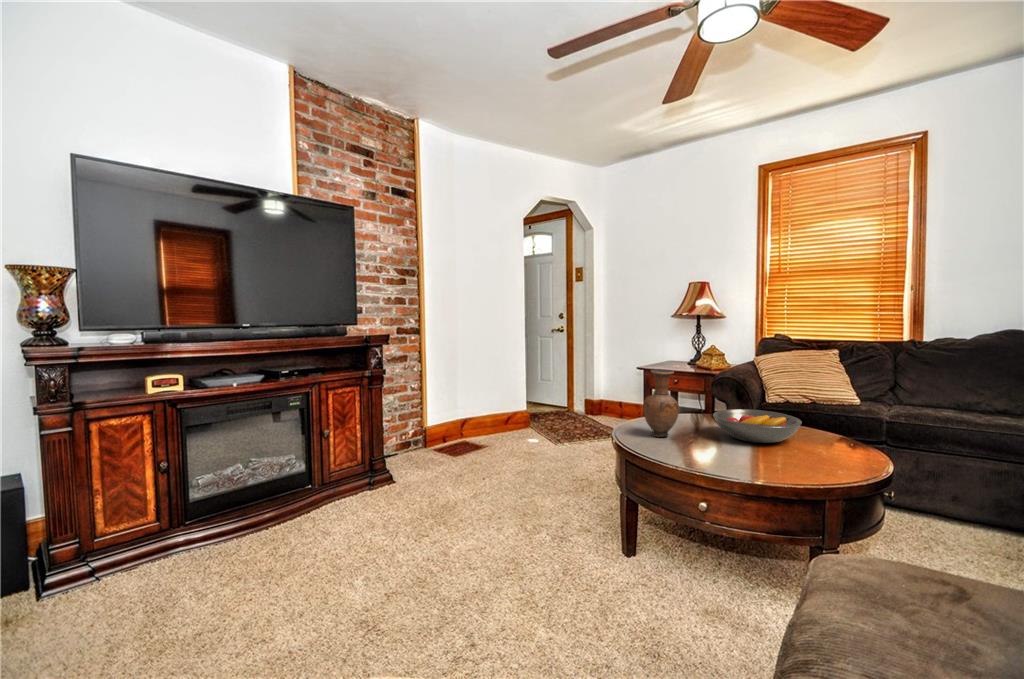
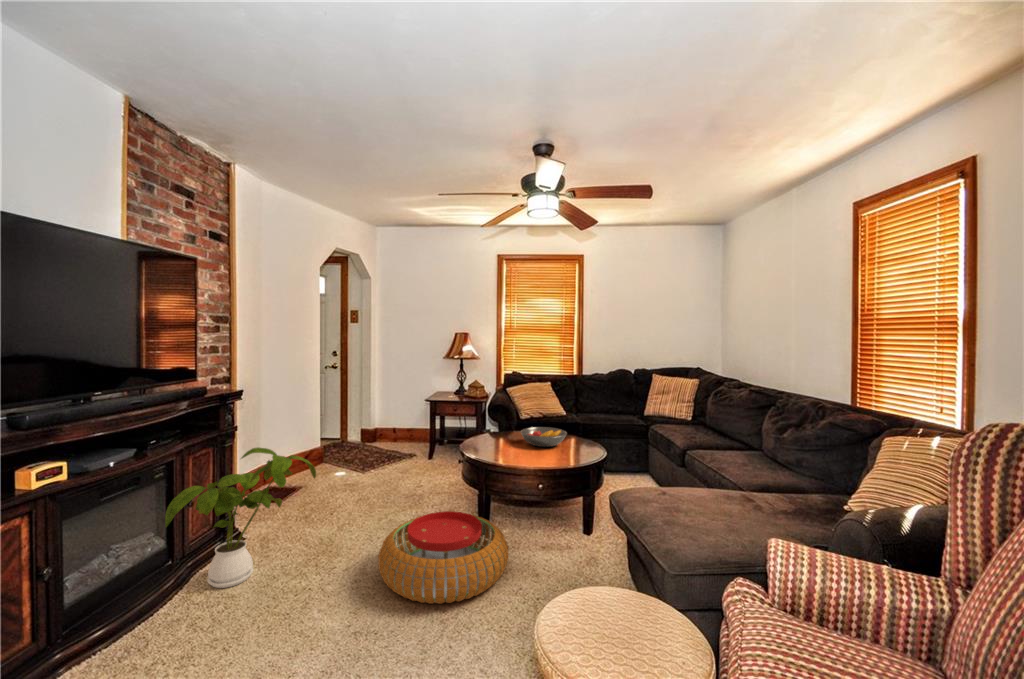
vase: present [643,369,679,437] -> none [486,408,509,453]
house plant: none [277,388,414,524] -> present [165,448,316,588]
pouf: none [430,502,617,641] -> present [378,511,508,604]

